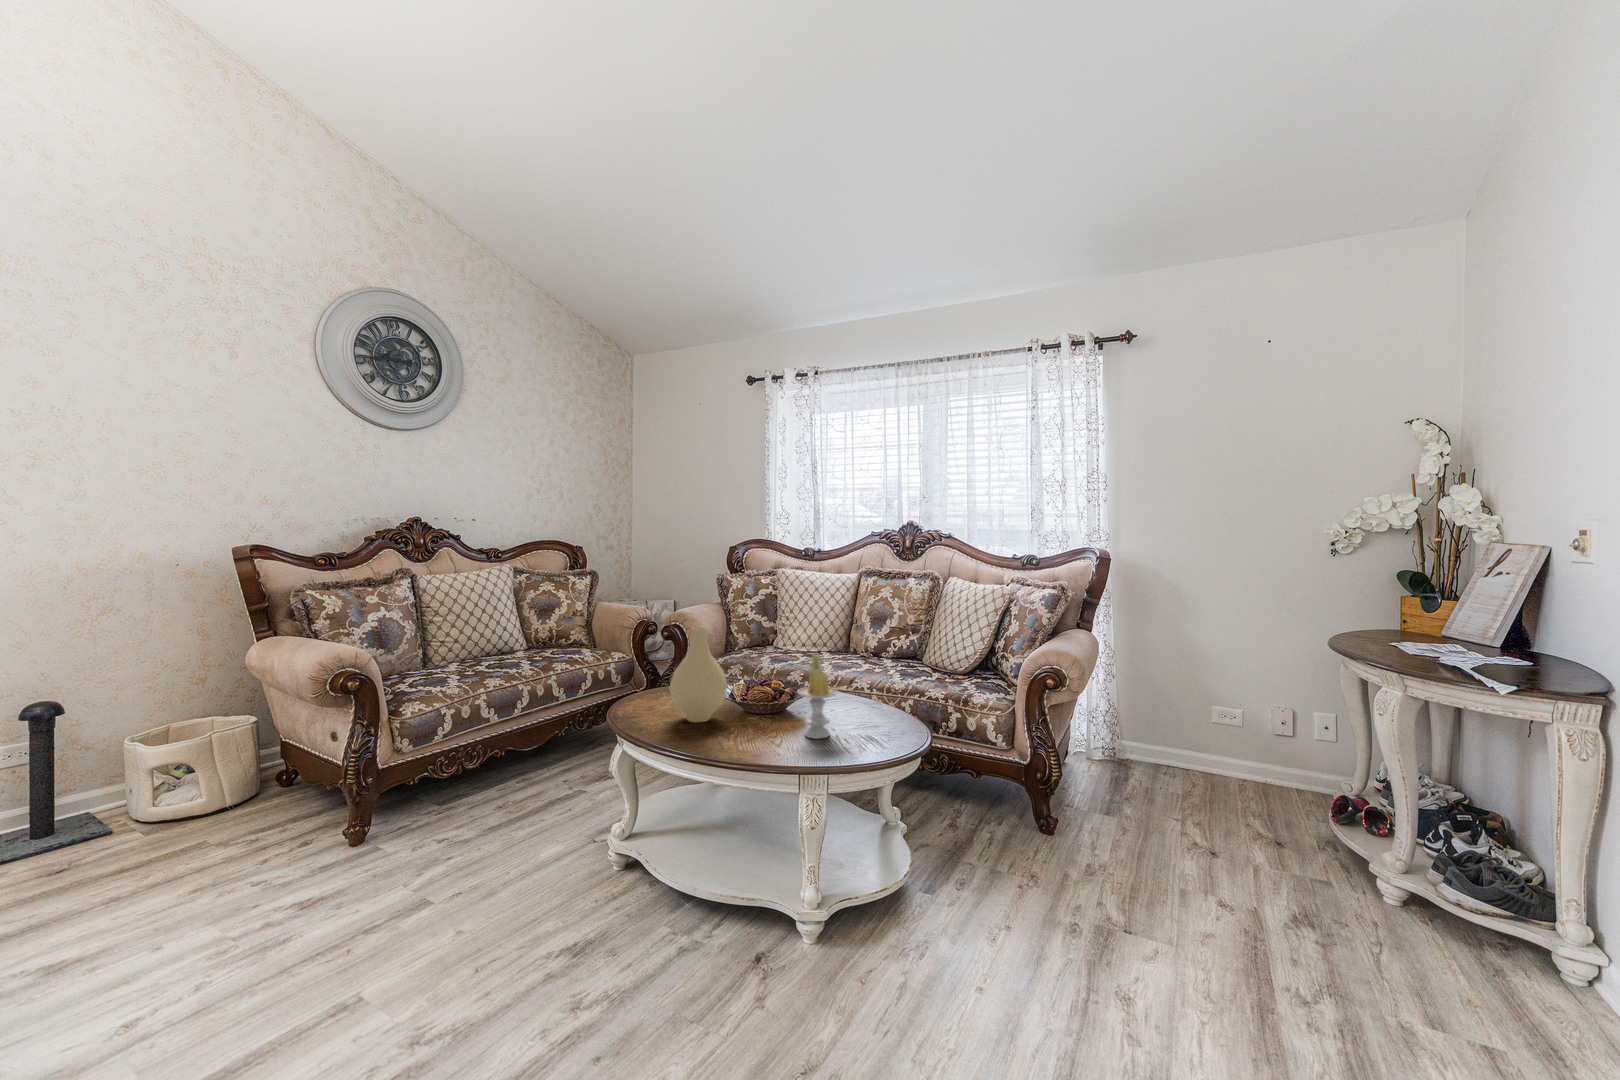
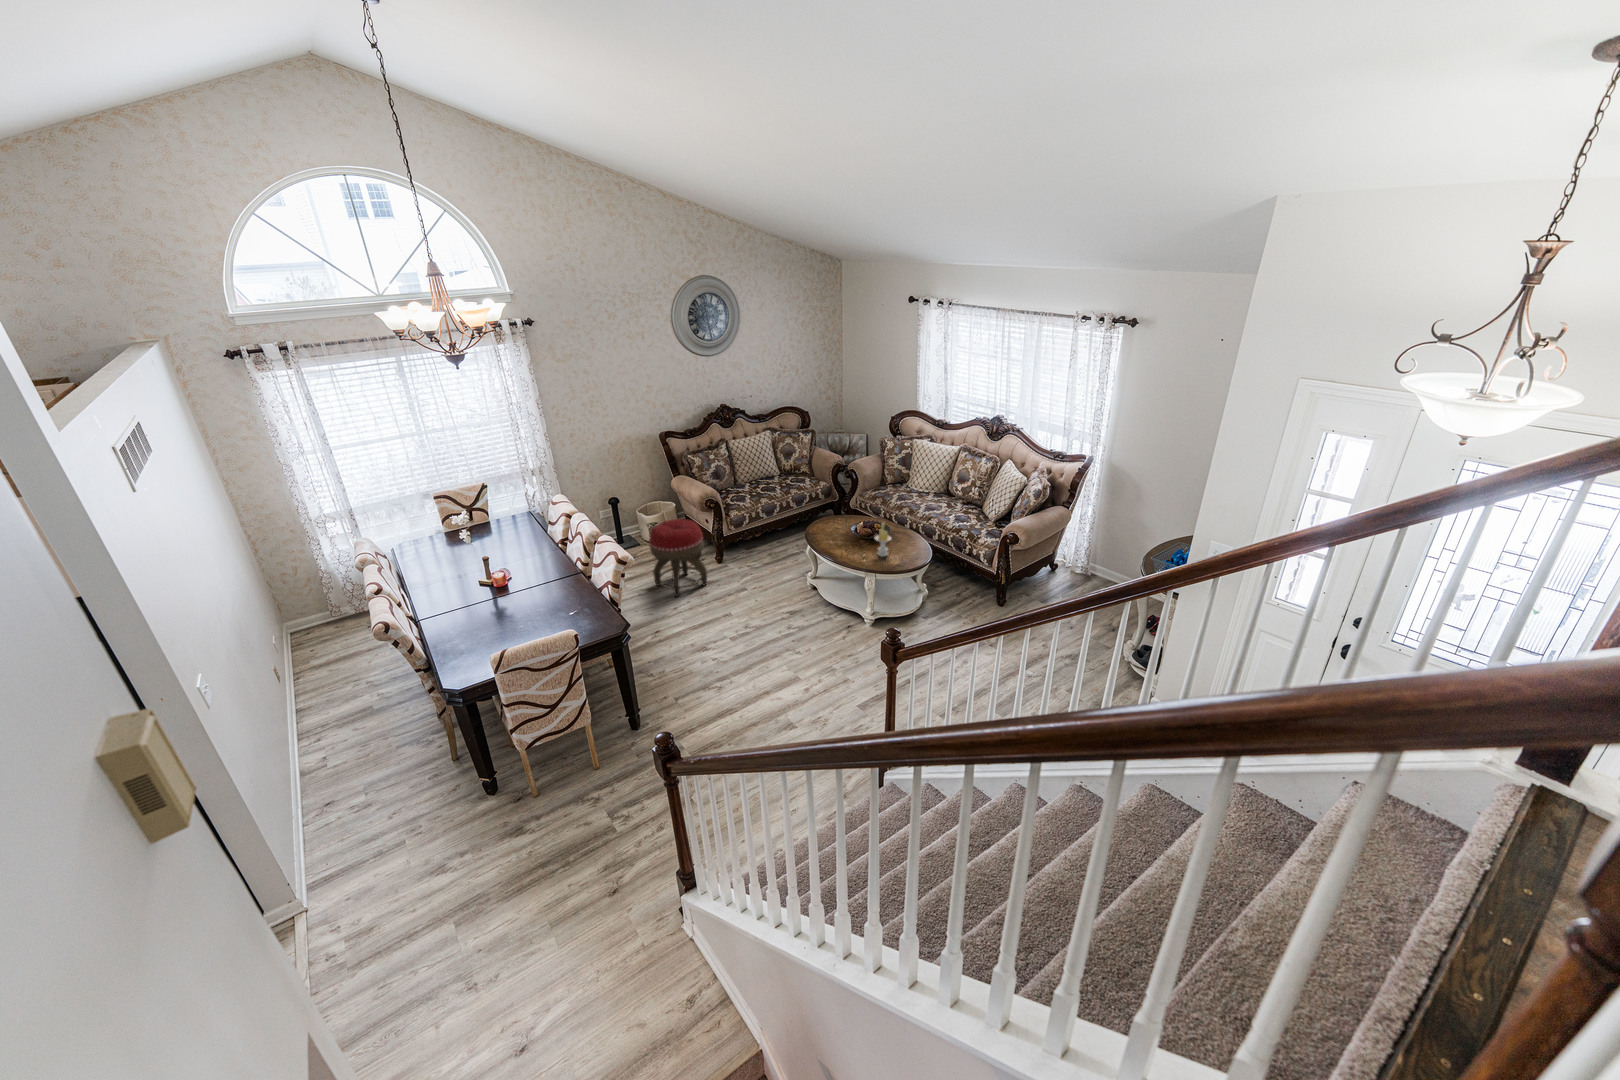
vase: present [669,627,728,722] -> none [828,502,852,541]
footstool: none [107,715,313,961] -> present [649,519,707,597]

